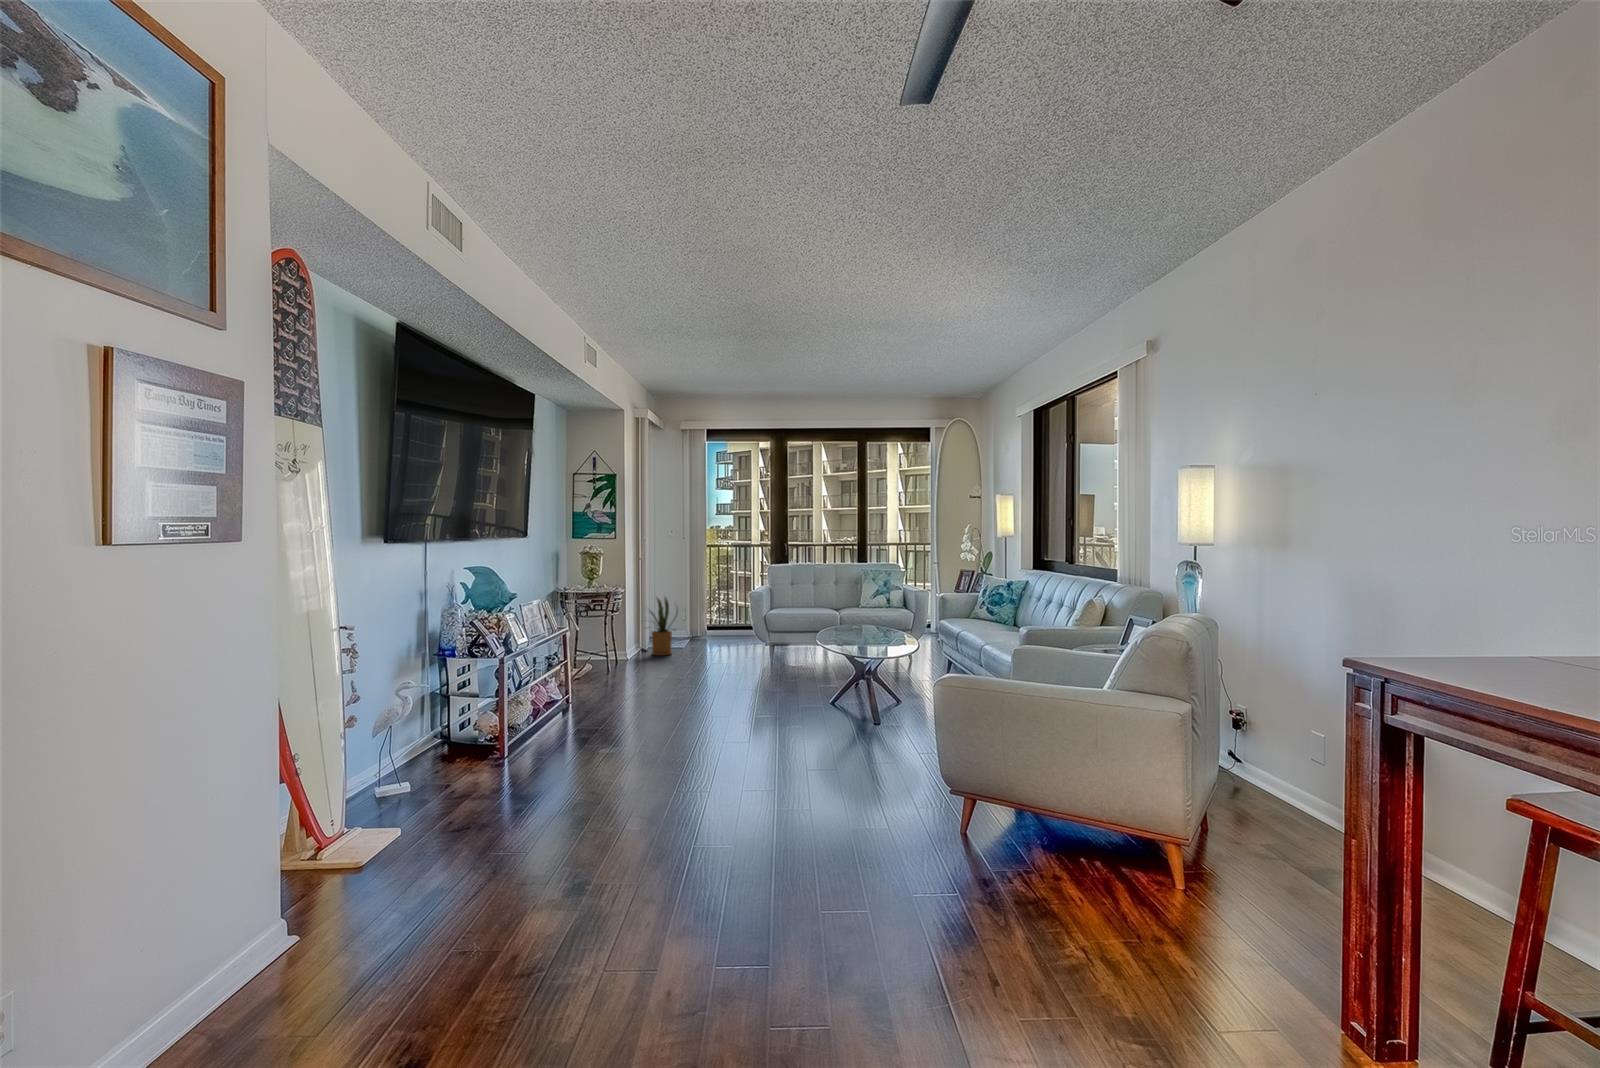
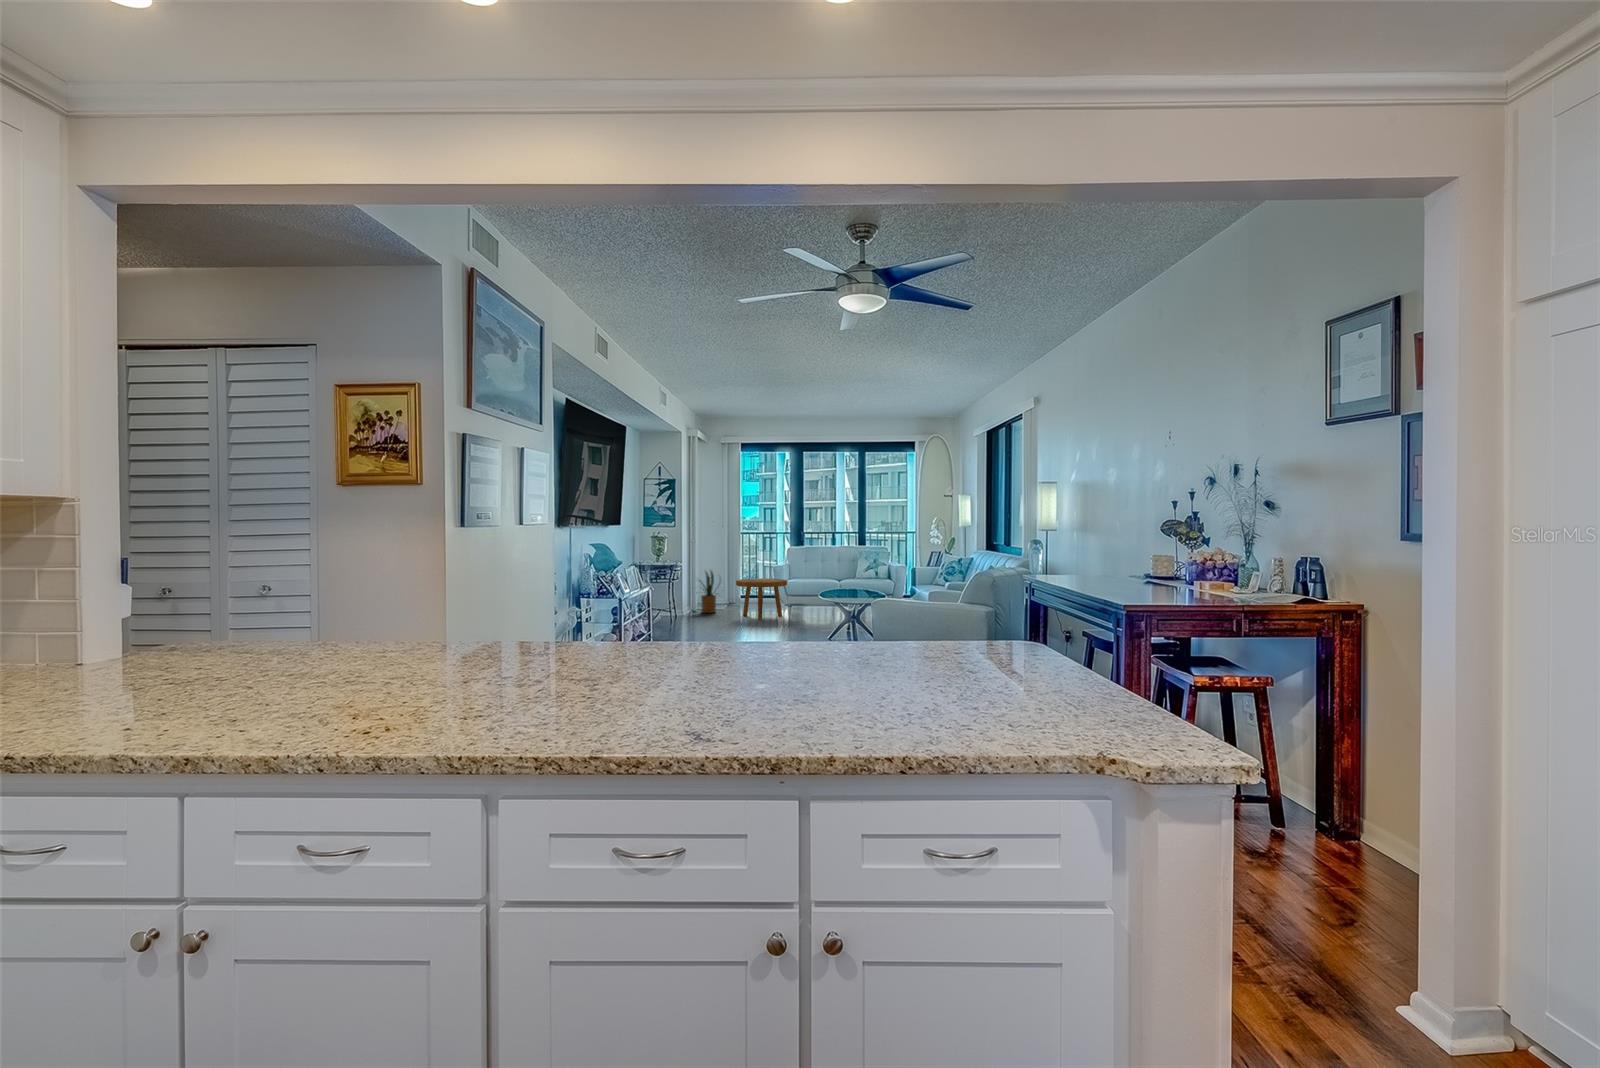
footstool: none [698,608,767,665] -> present [736,578,787,620]

